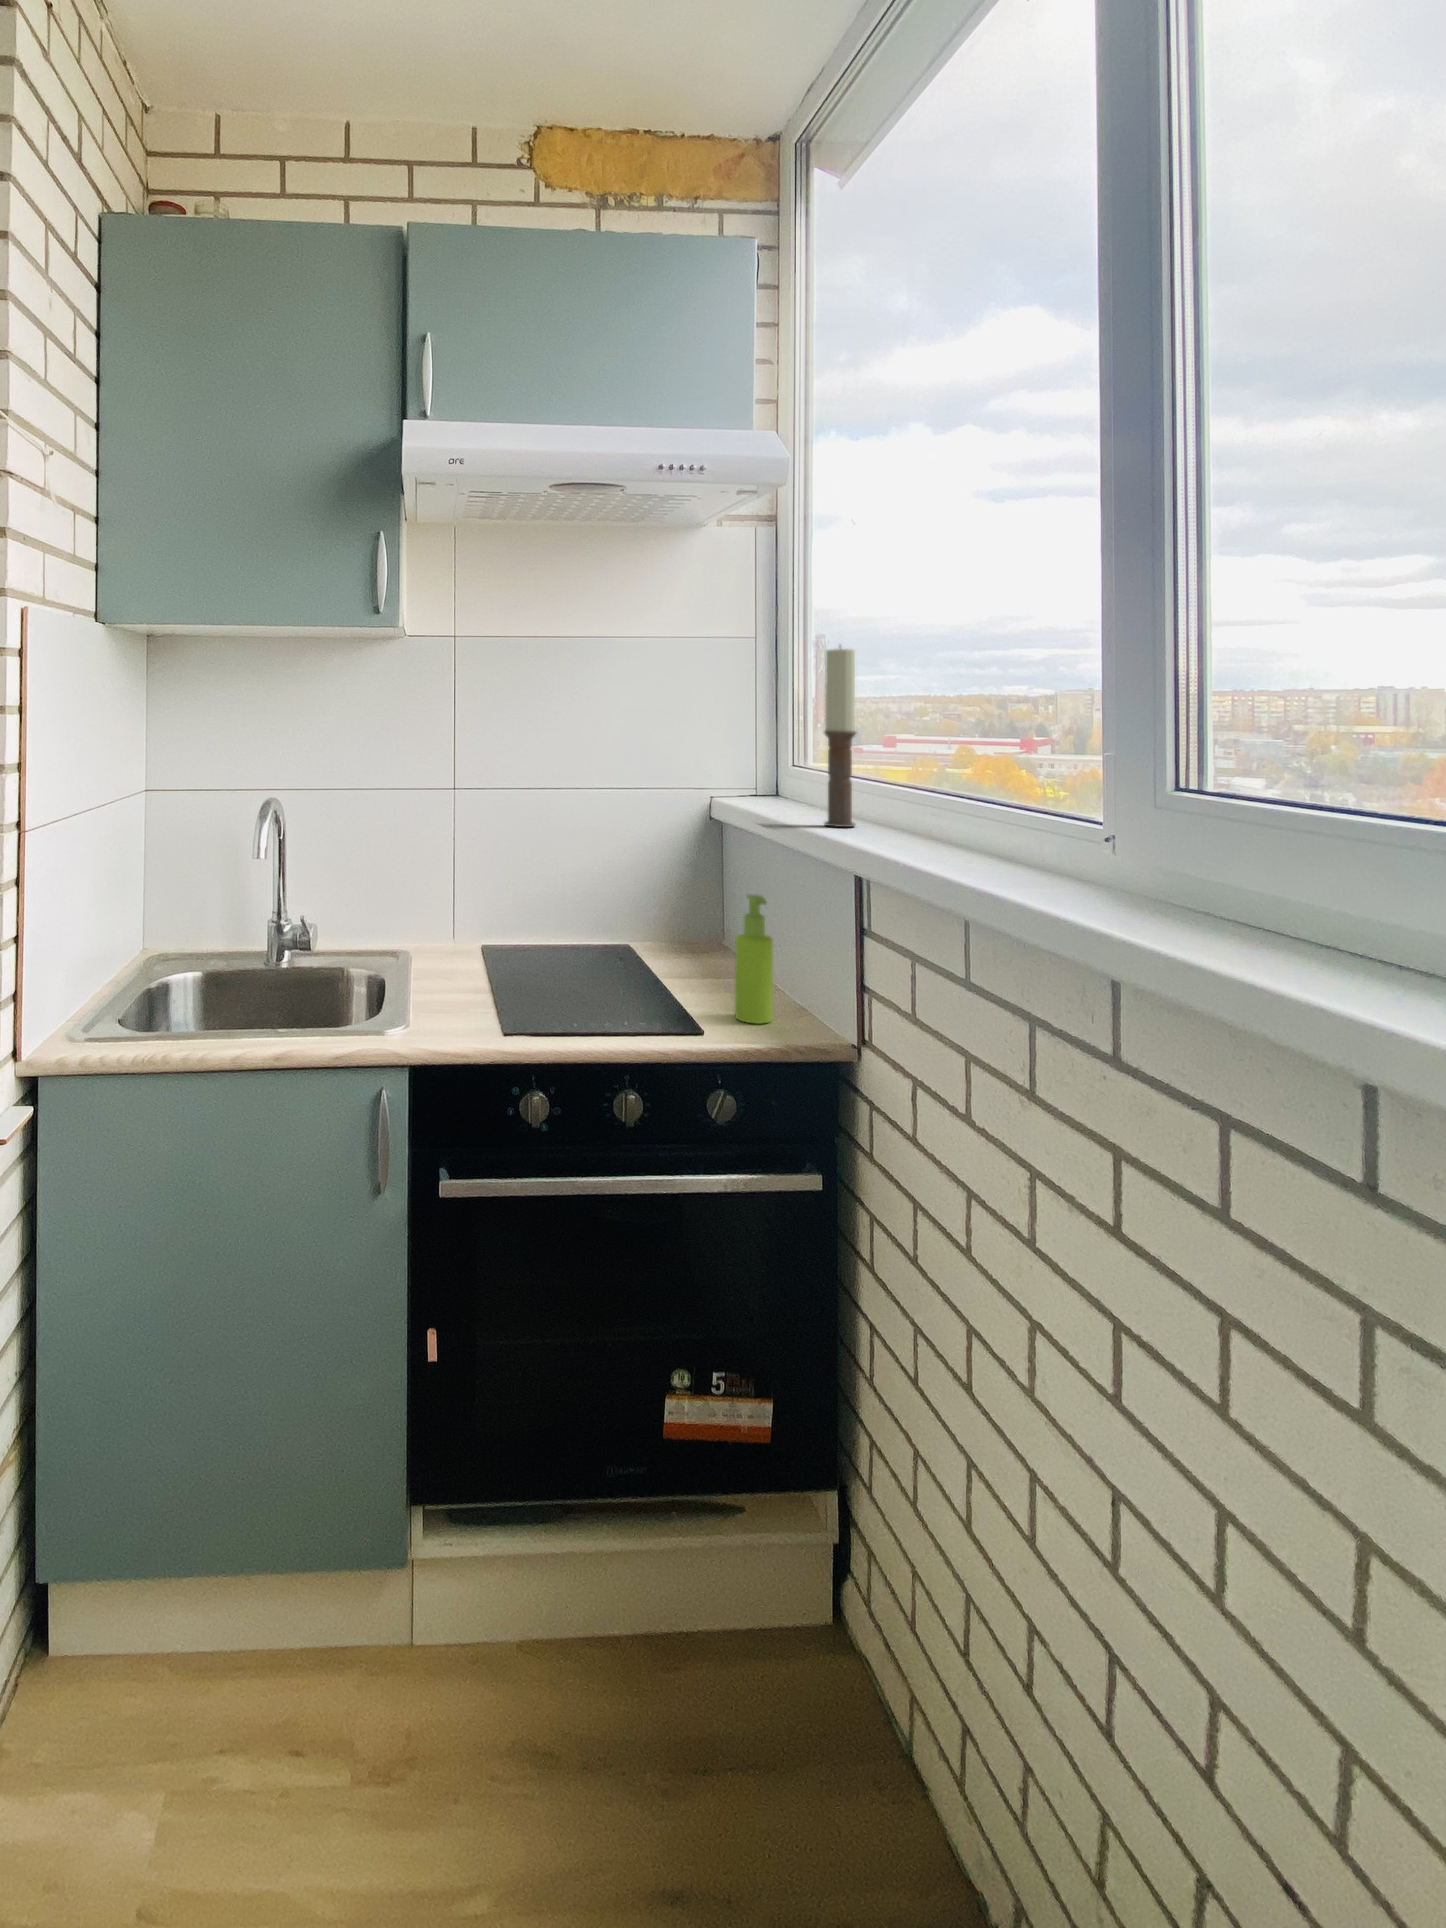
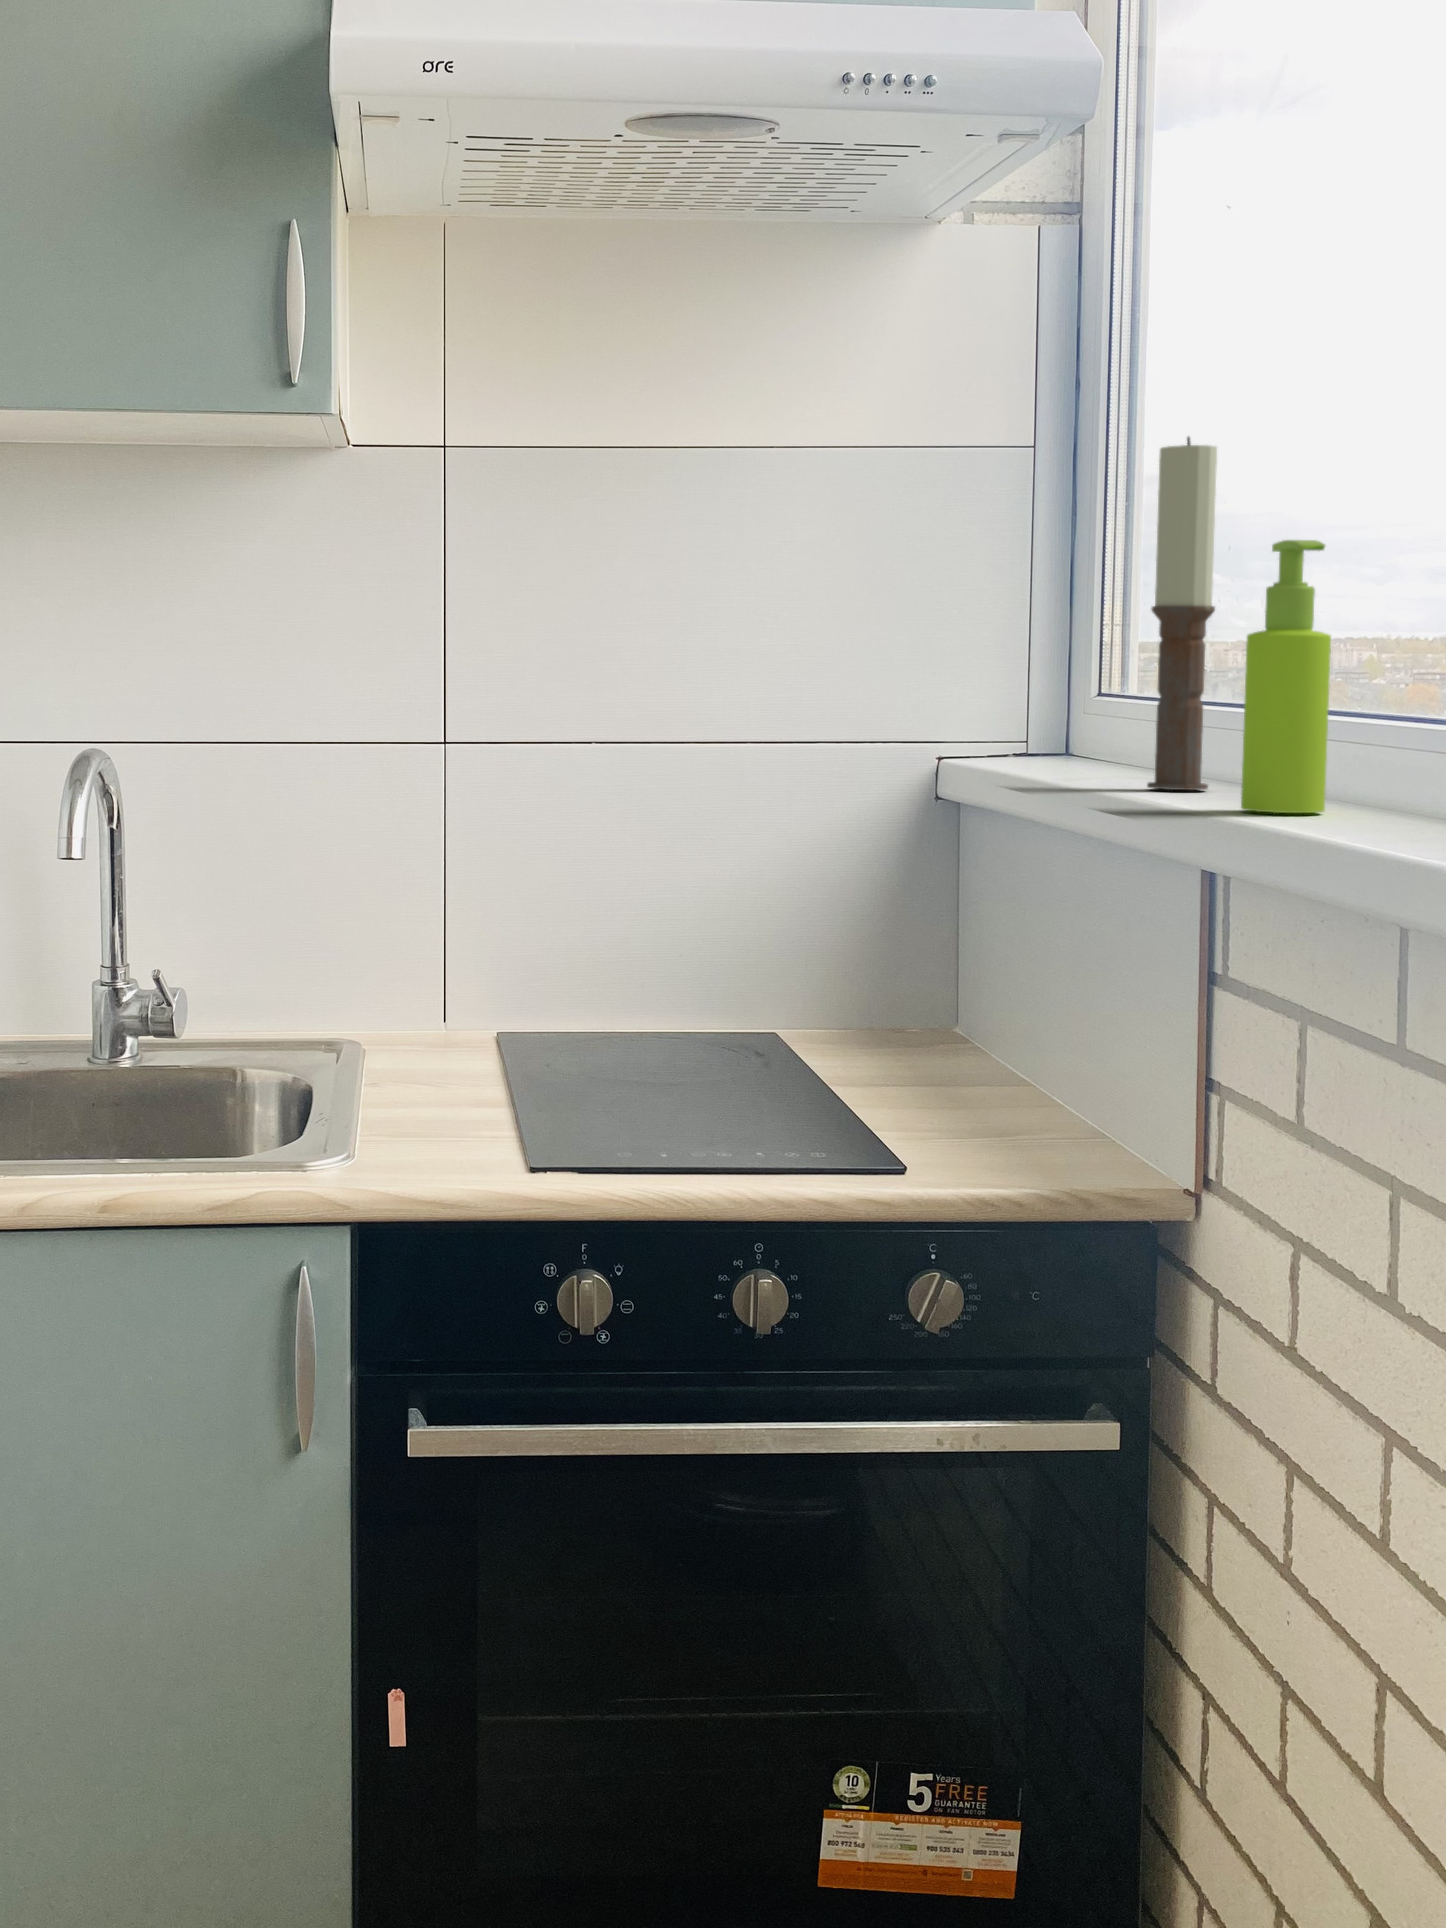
soap dispenser: present [735,895,773,1024] -> present [1241,540,1331,813]

